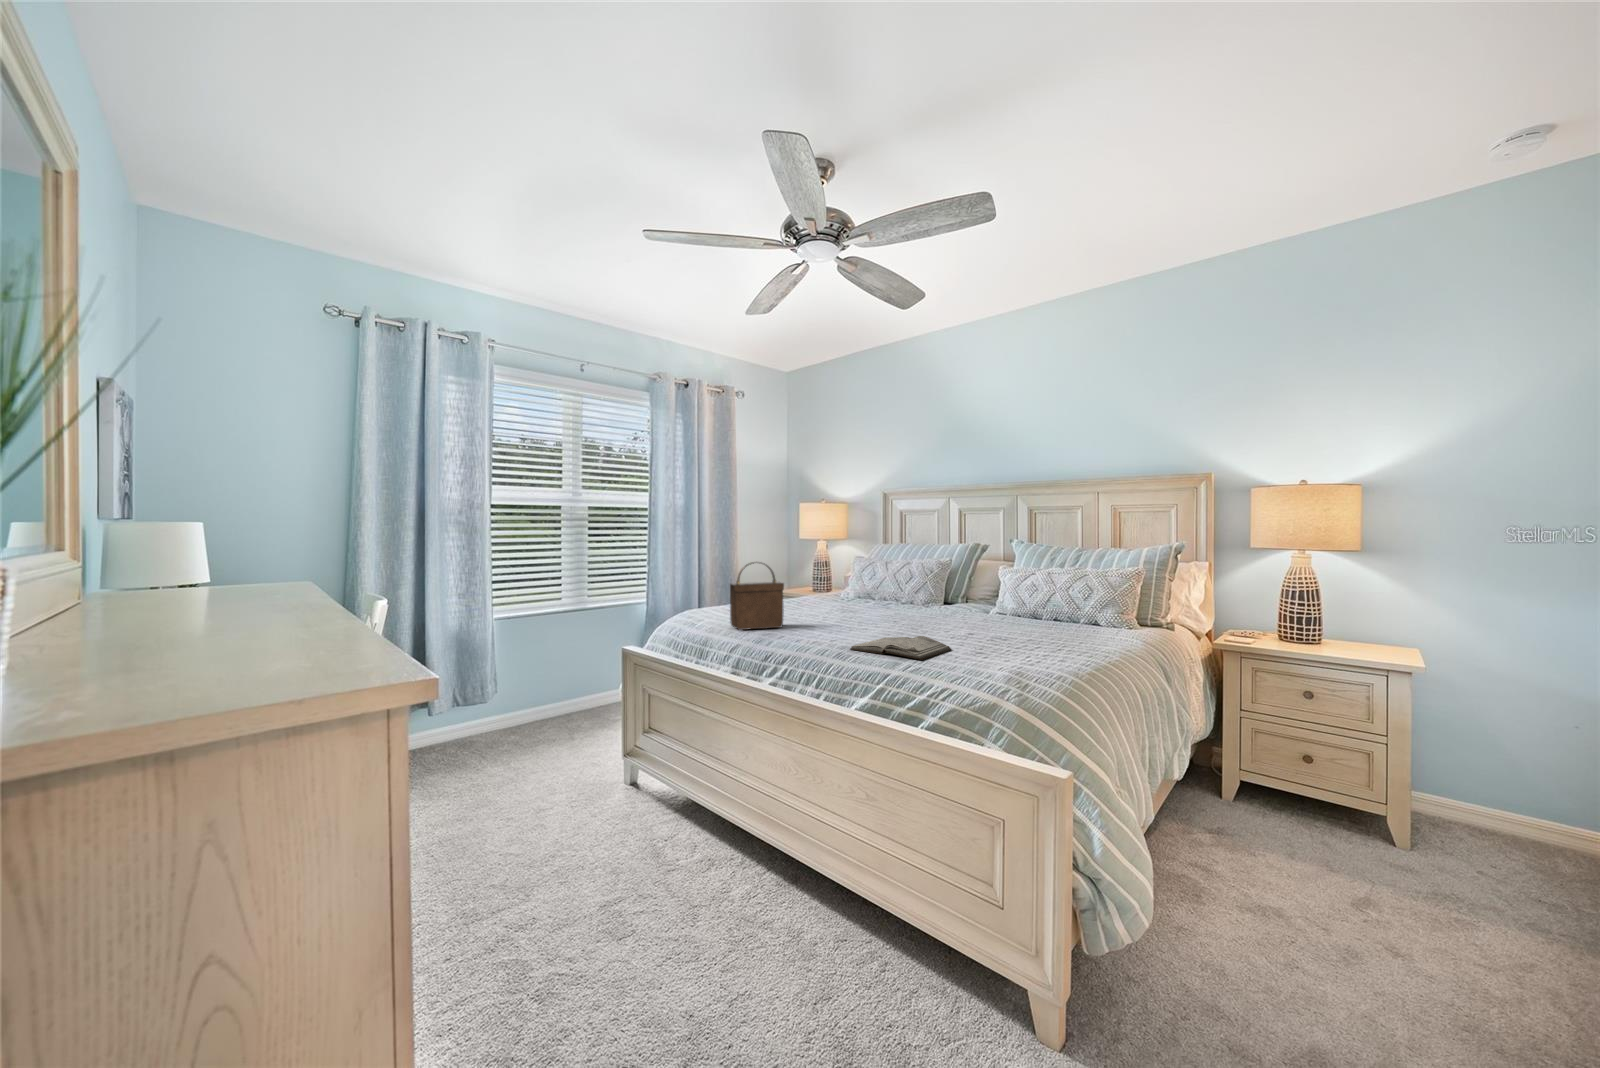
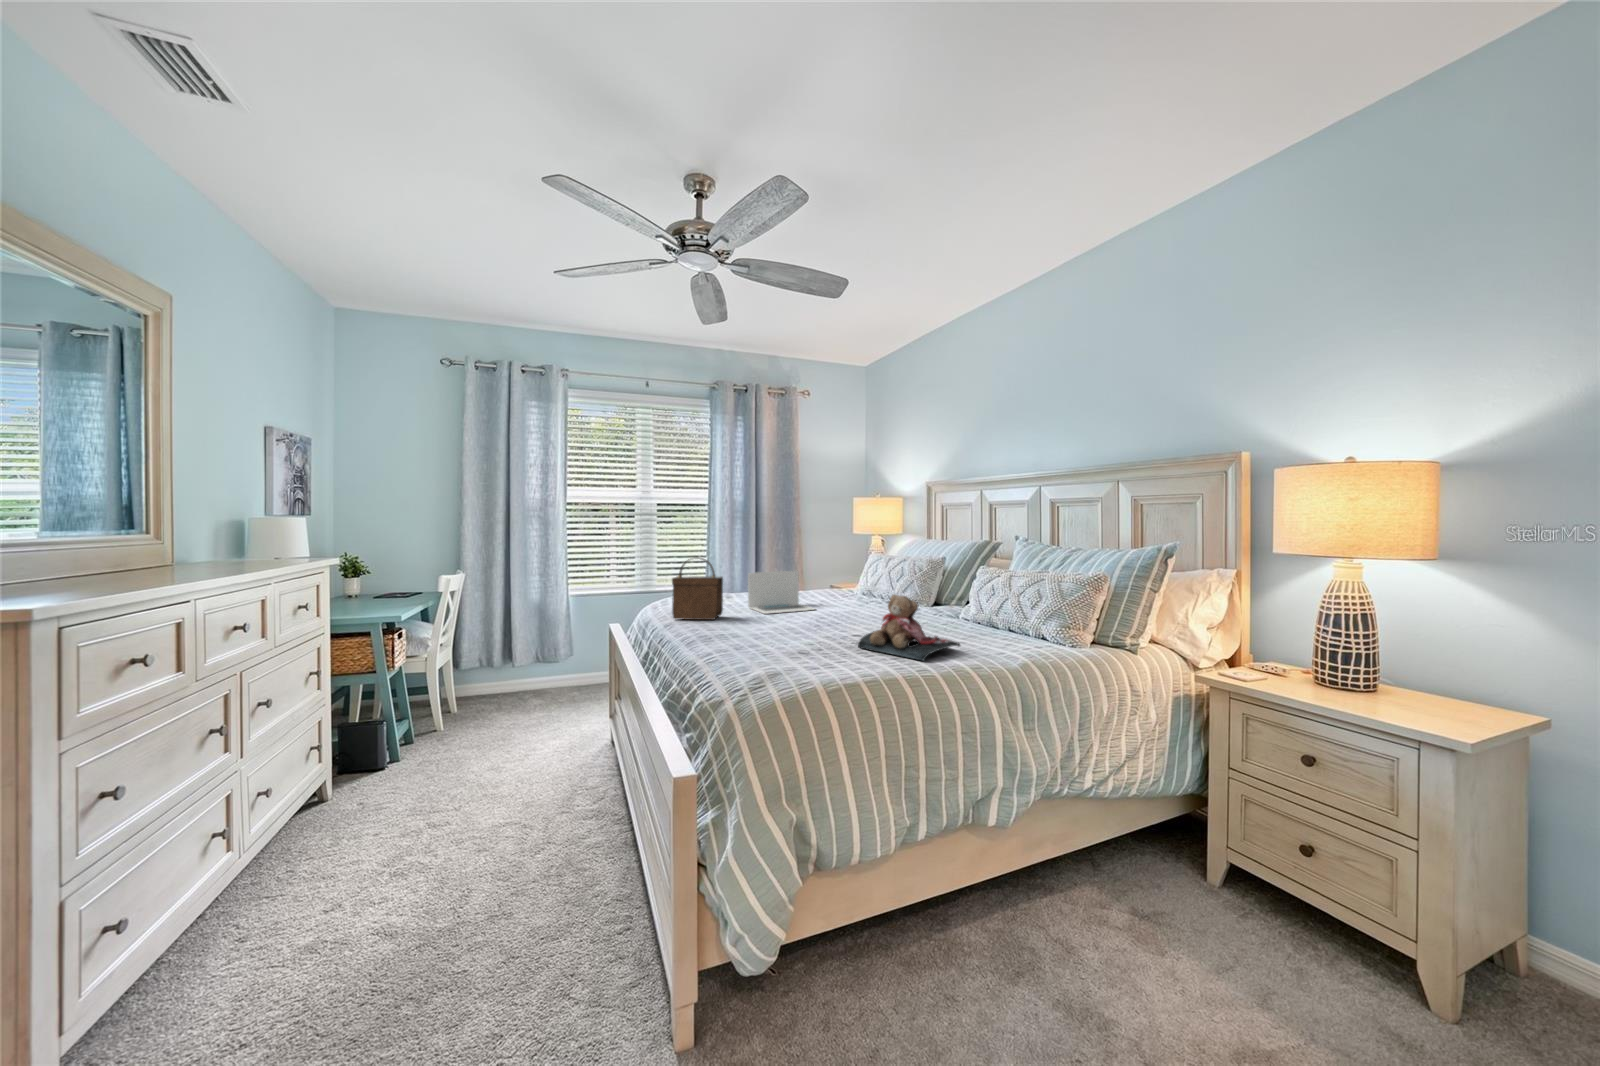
laptop: none [781,575,851,620] -> present [748,571,814,614]
teddy bear: none [972,588,1067,647] -> present [858,594,960,661]
diary: present [850,636,952,660] -> none [714,636,804,662]

